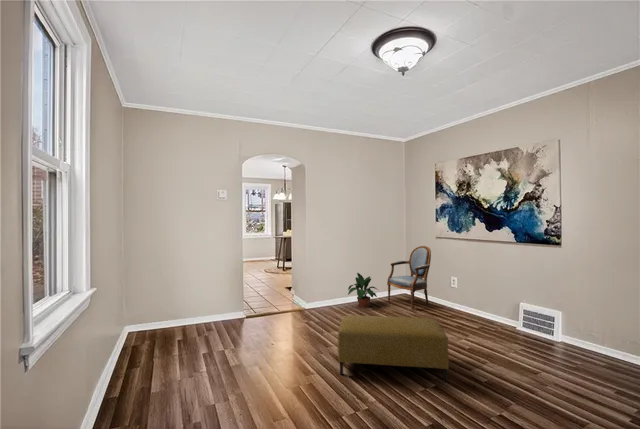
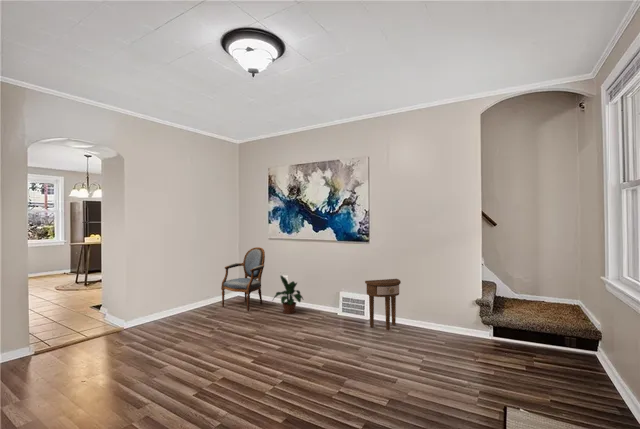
potted plant: present [348,273,377,308] -> present [274,276,303,314]
side table: none [554,293,611,360] -> present [365,279,401,330]
ottoman: present [338,315,449,382] -> none [178,317,293,396]

